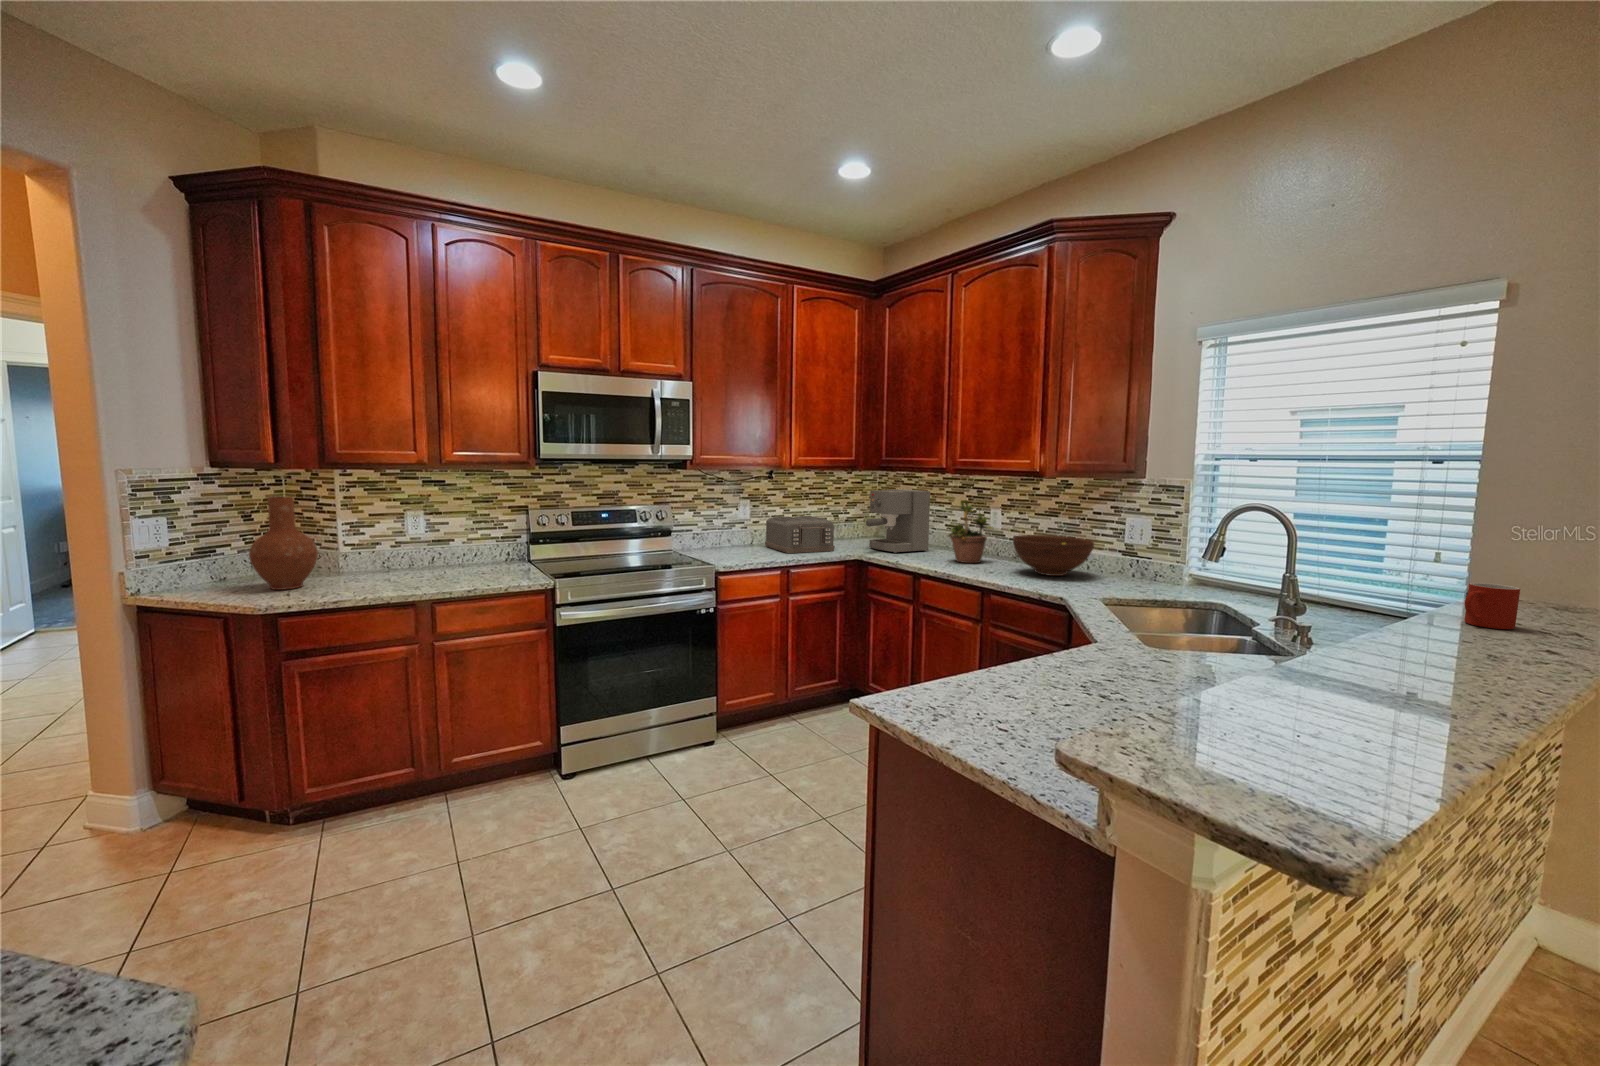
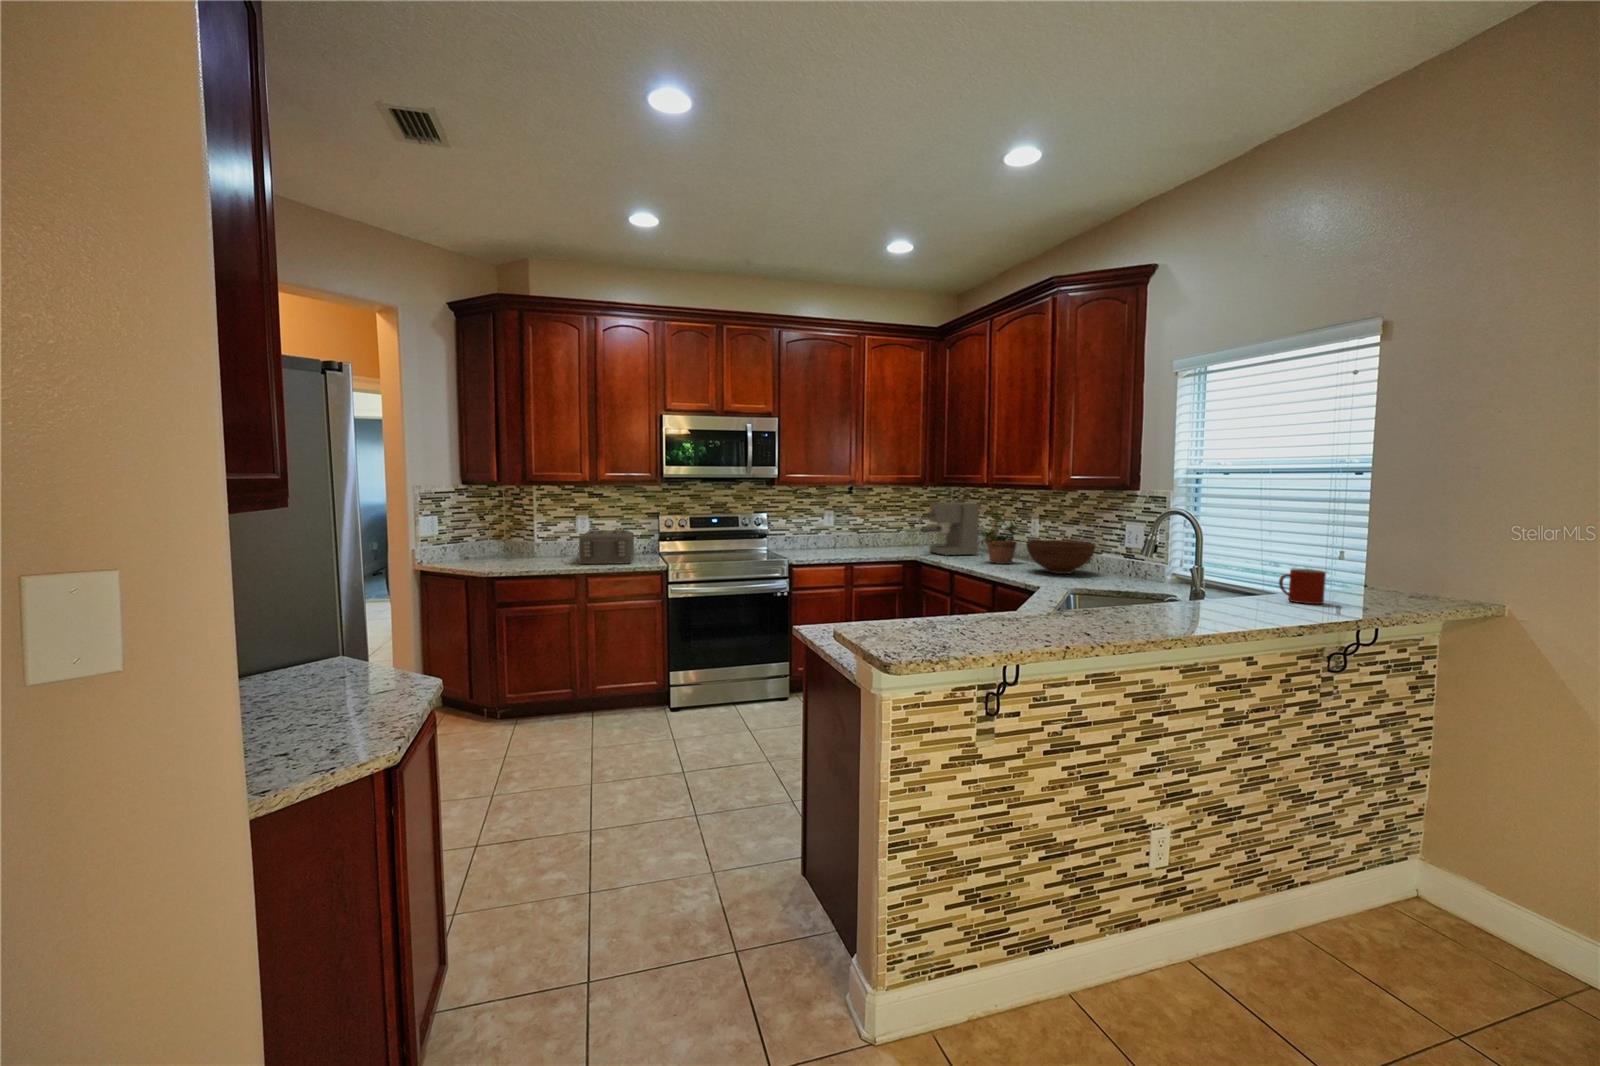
vase: present [249,497,318,590] -> none [483,504,521,564]
toaster: present [765,516,835,553] -> present [579,530,634,564]

